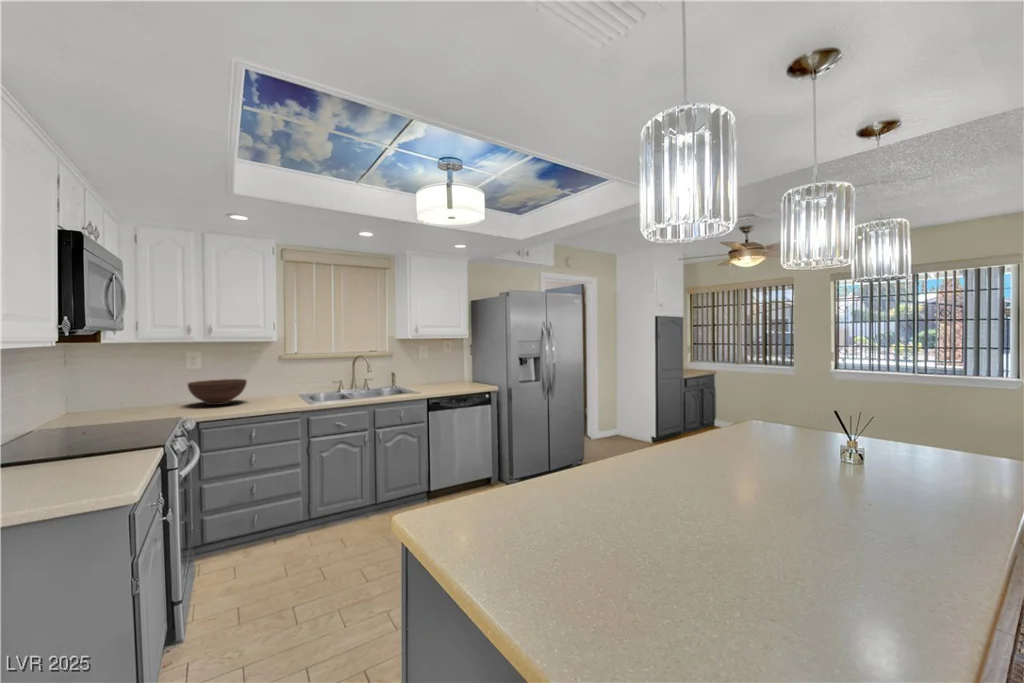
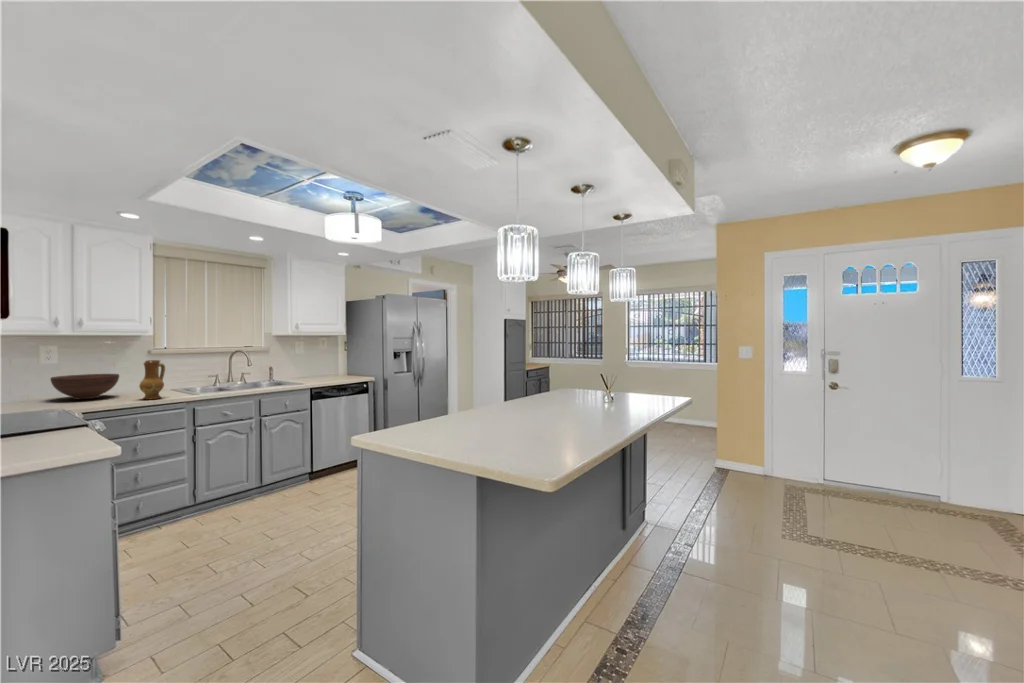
ceramic jug: none [258,366,283,408] -> present [139,360,165,399]

